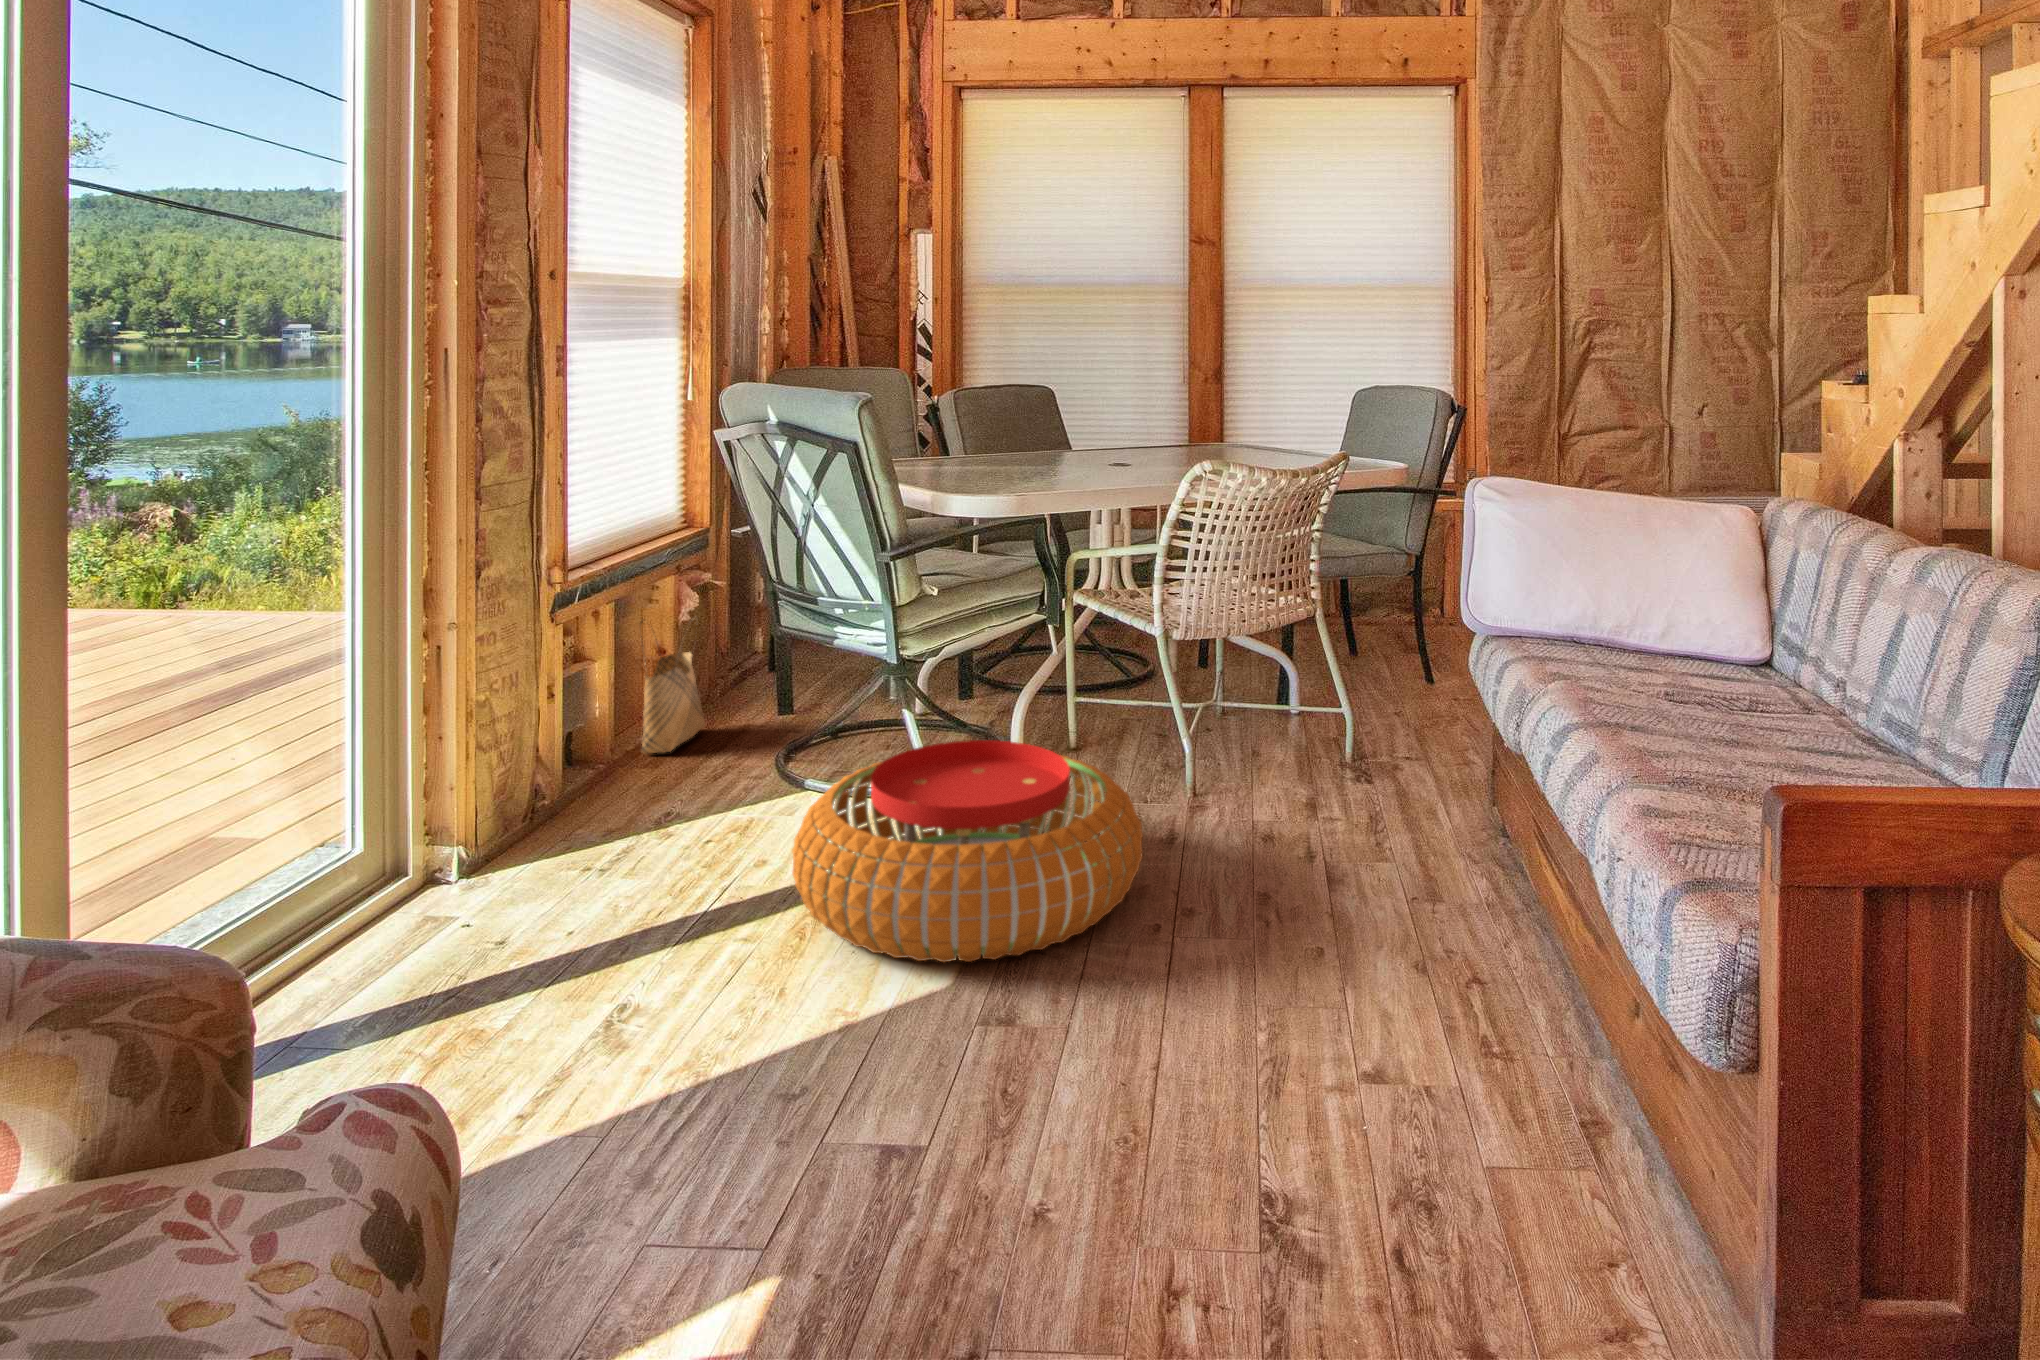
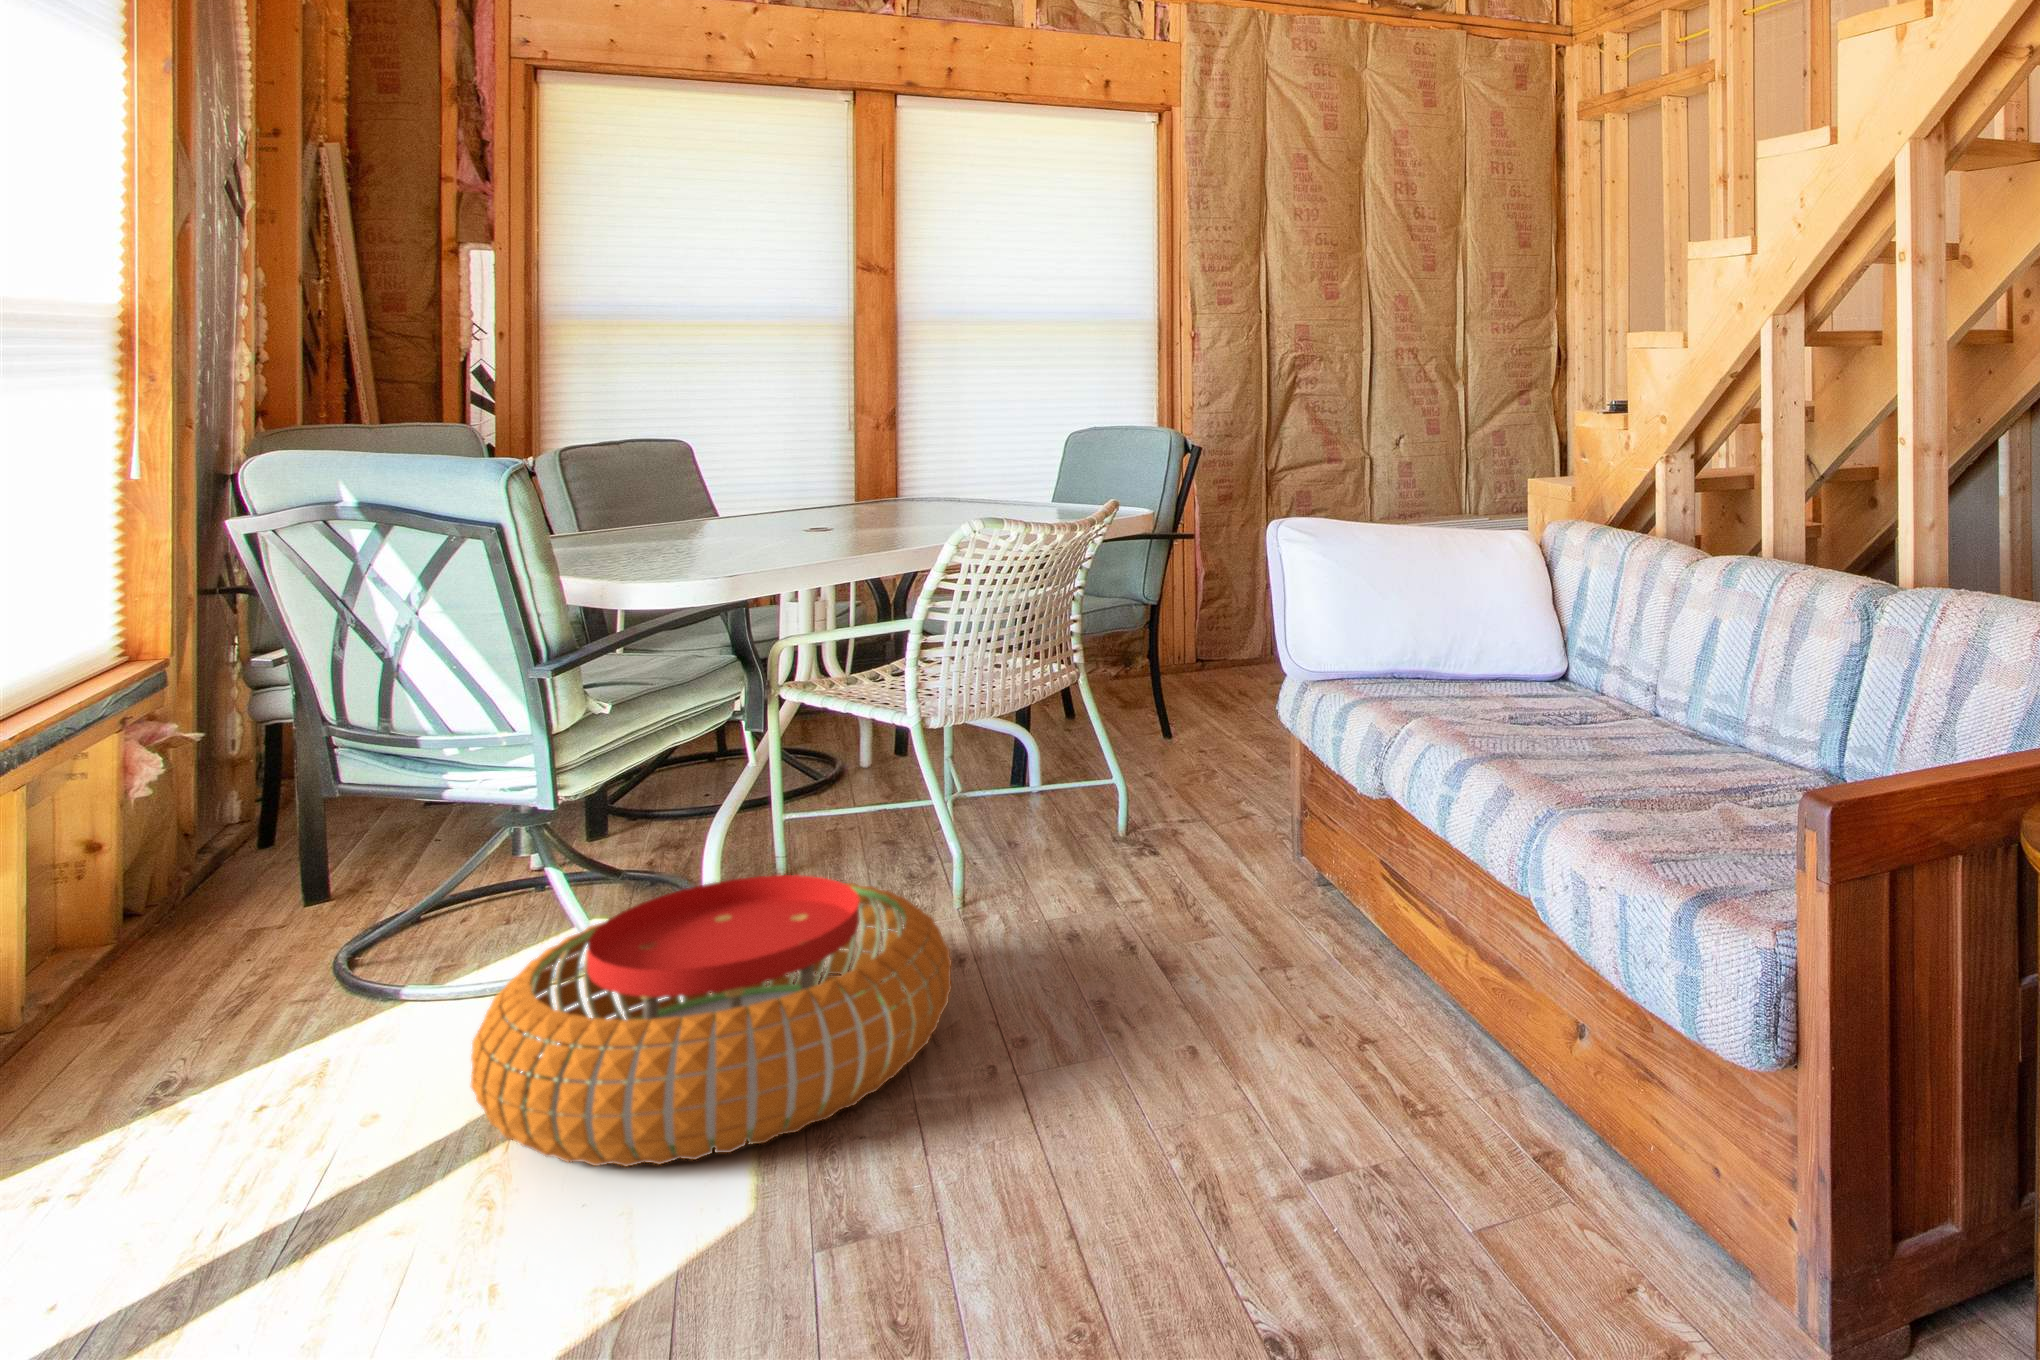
woven basket: present [640,620,705,753] -> none [75,793,190,1005]

